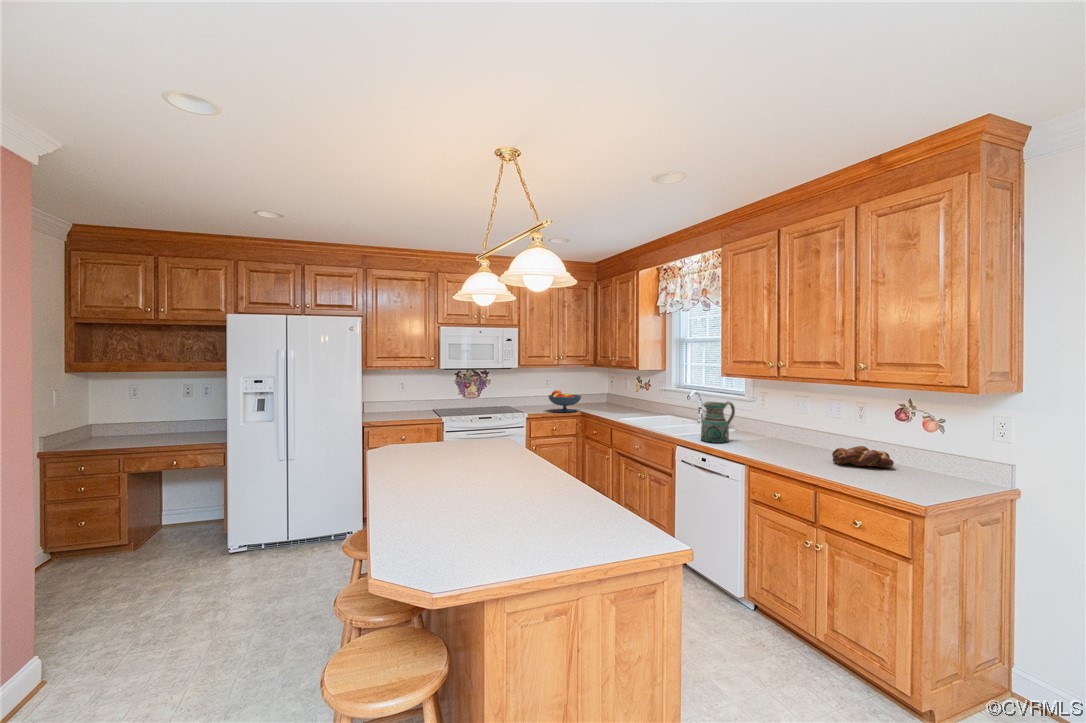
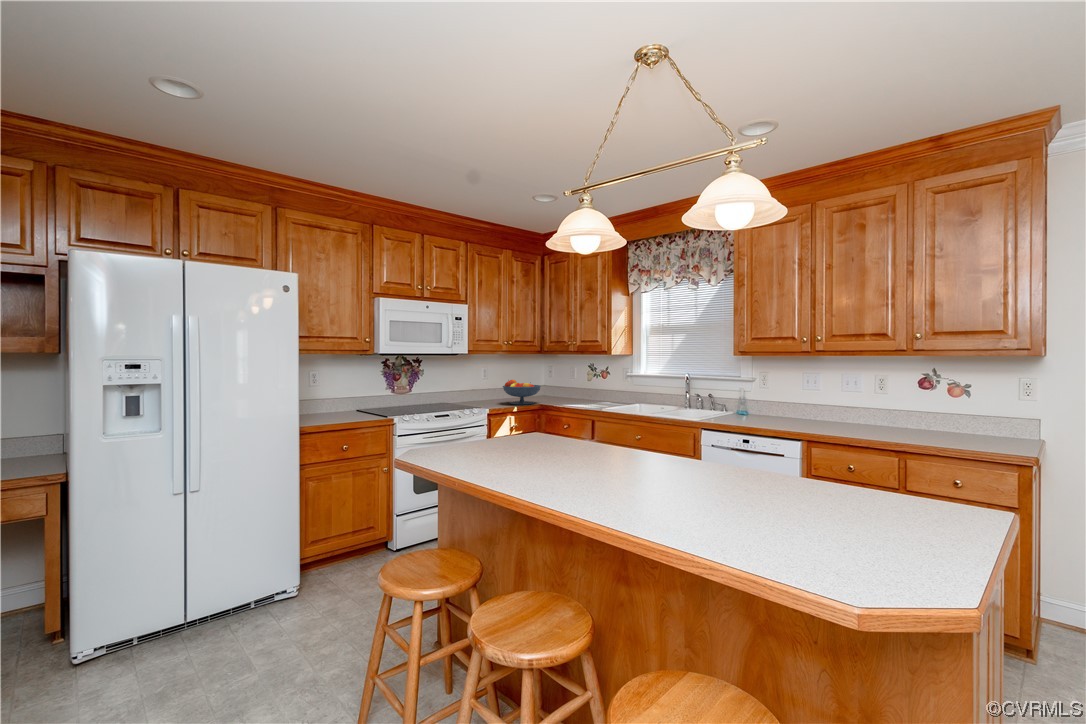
ceramic pitcher: present [701,401,735,443] -> none [725,380,754,422]
bread loaf: present [832,446,894,467] -> none [875,413,932,431]

